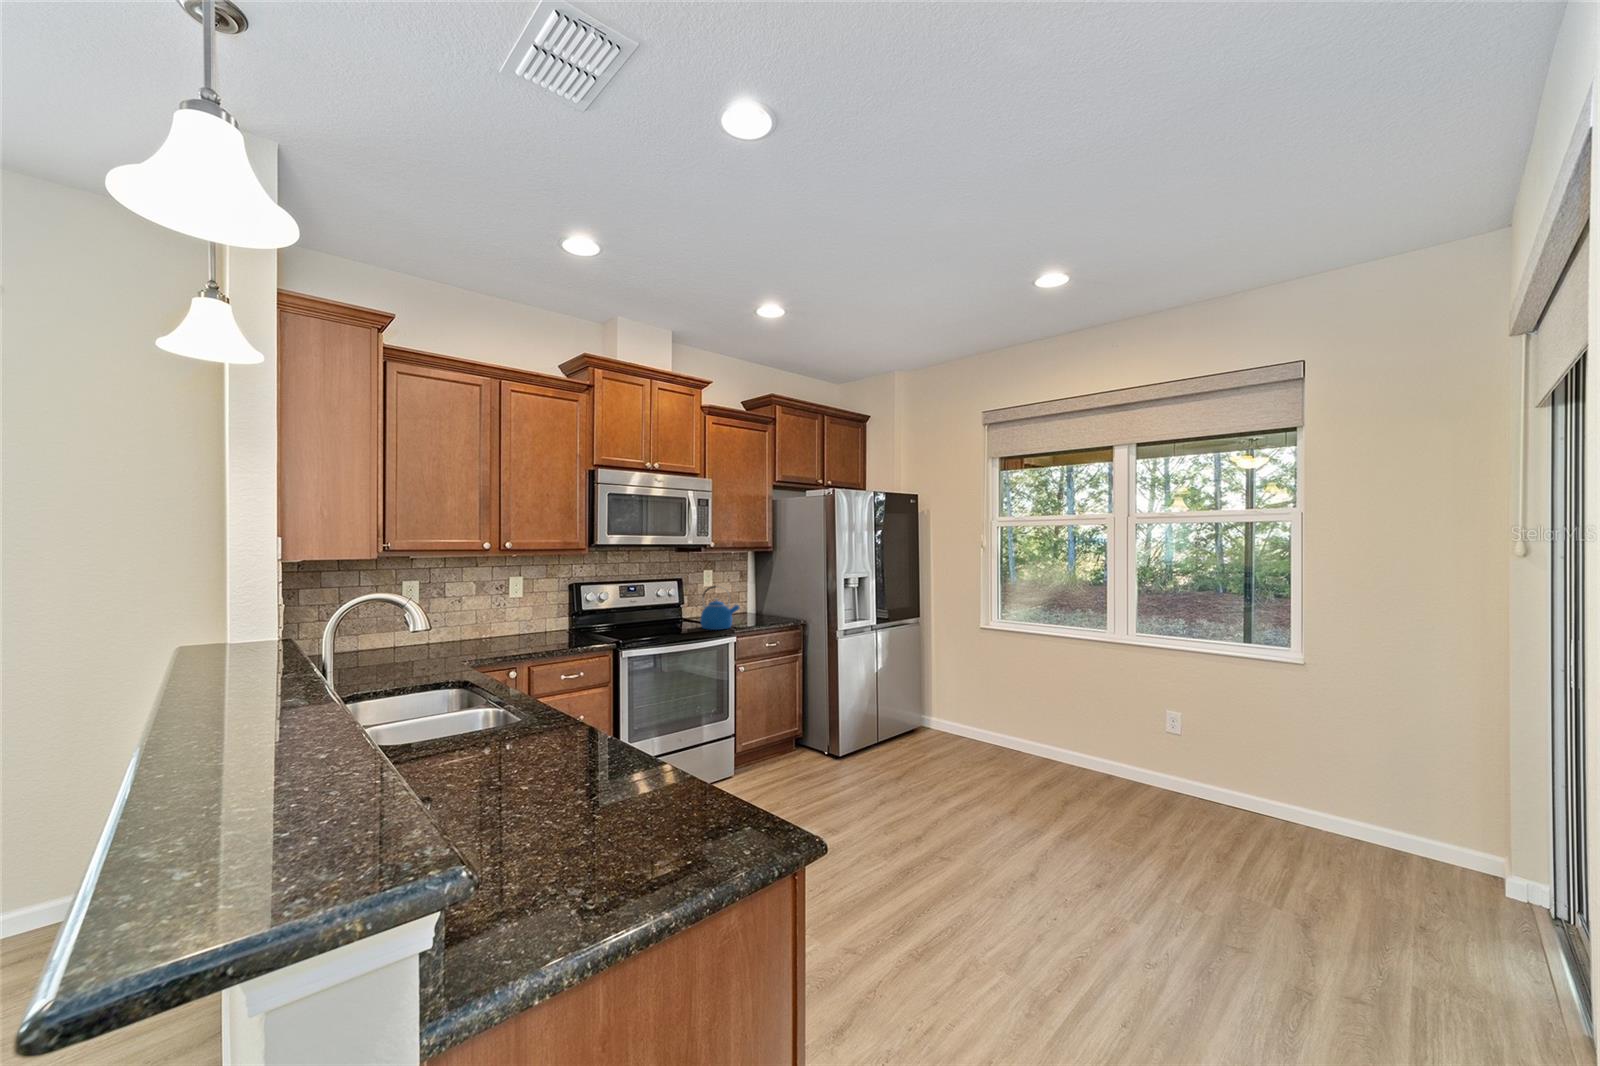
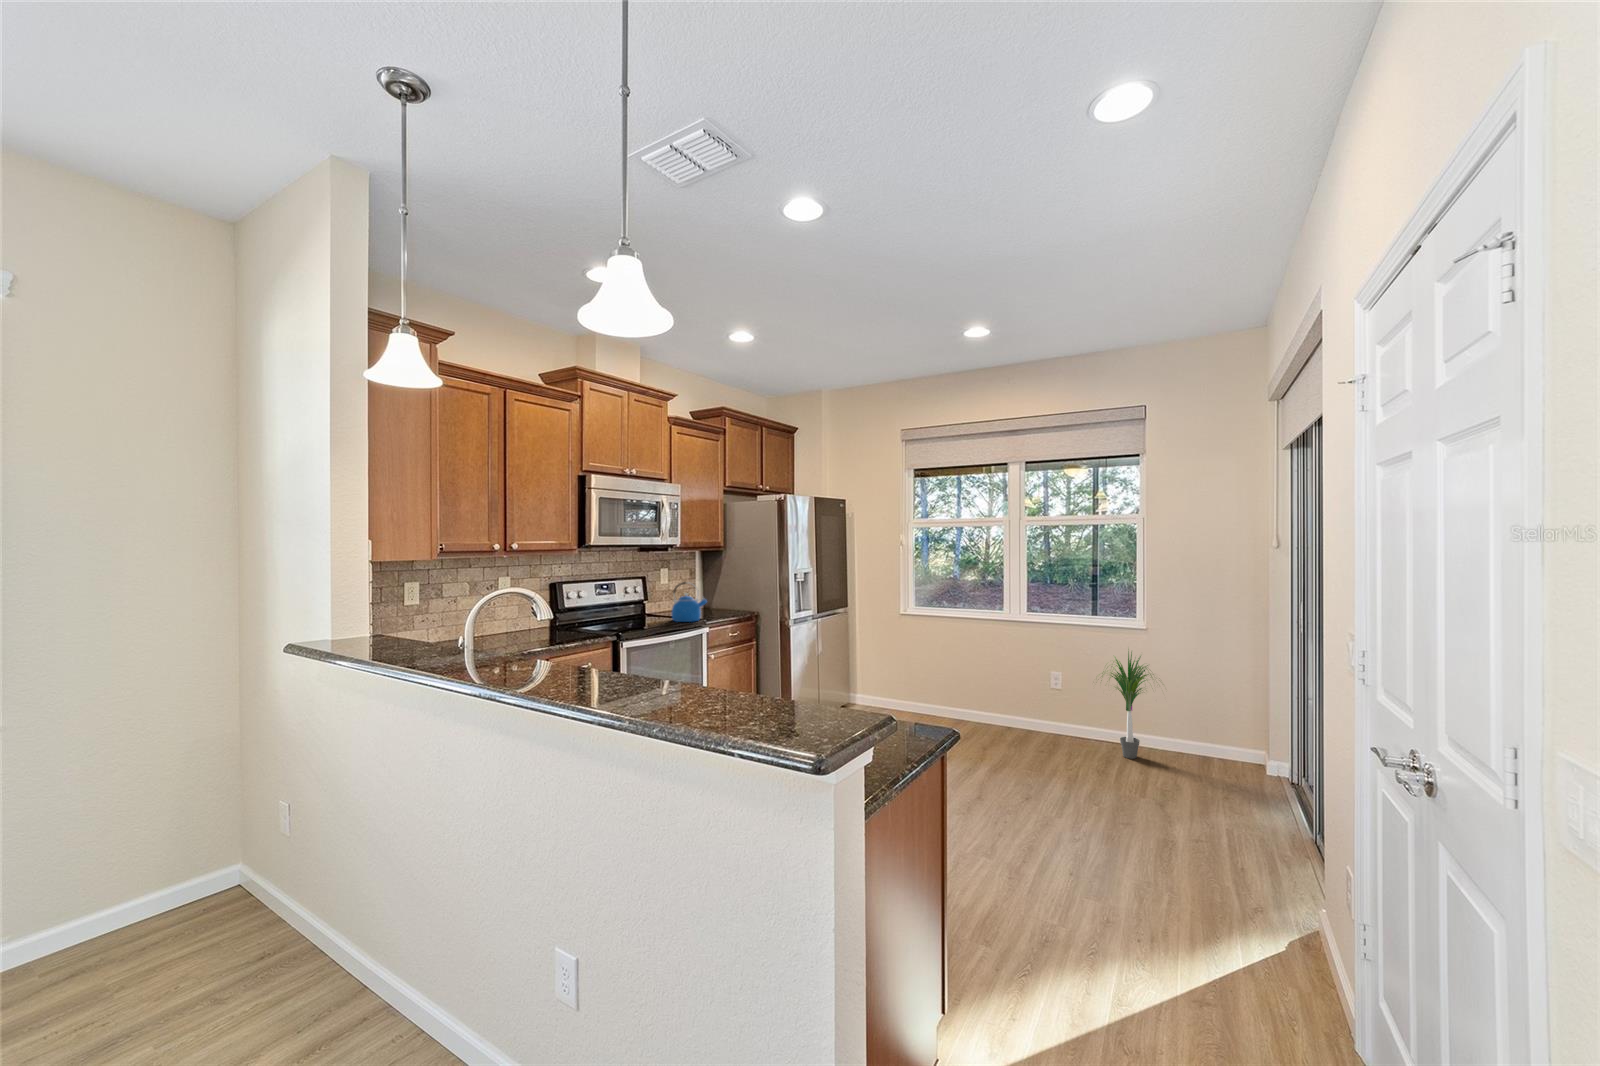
potted plant: none [1217,684,1339,840] -> present [1102,651,1152,759]

